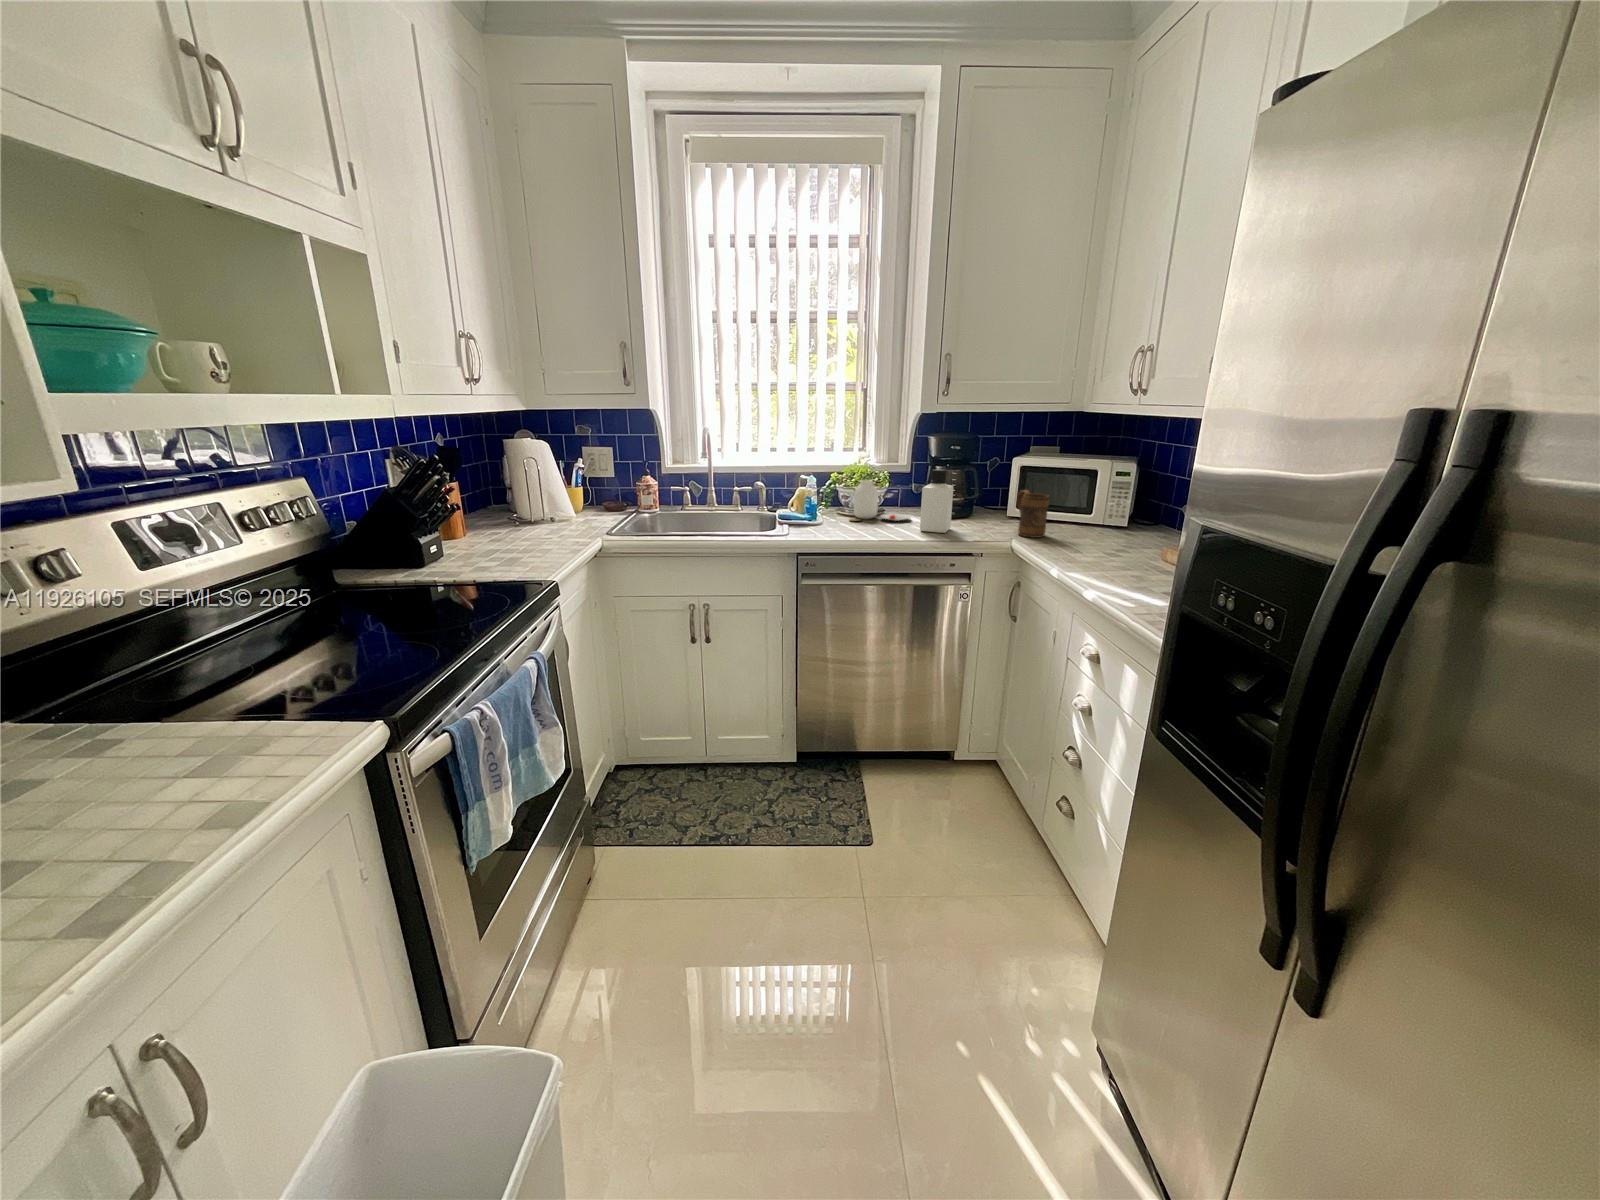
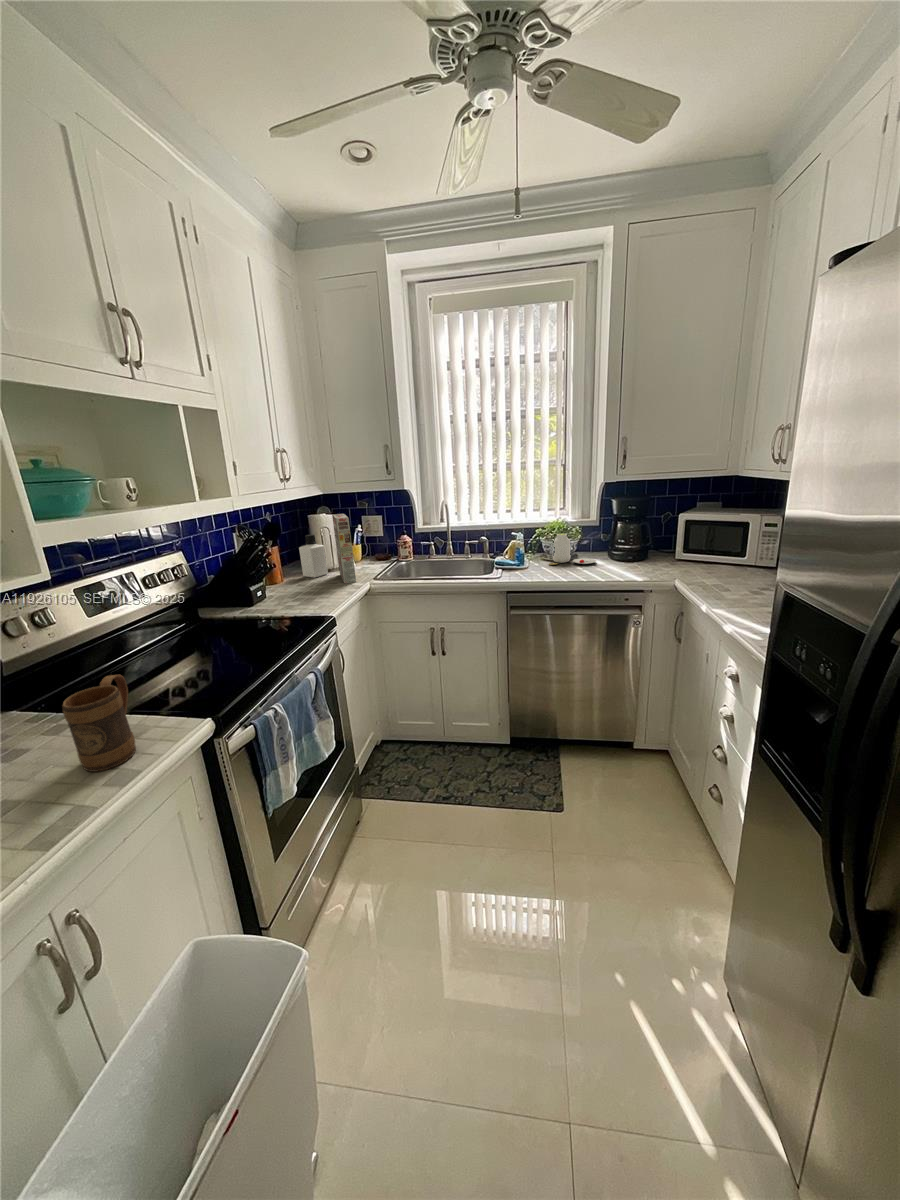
cereal box: none [542,438,581,539] -> present [332,514,356,583]
bottle: present [920,469,953,533] -> present [299,535,328,578]
mug: present [1017,490,1049,538] -> present [62,674,136,772]

